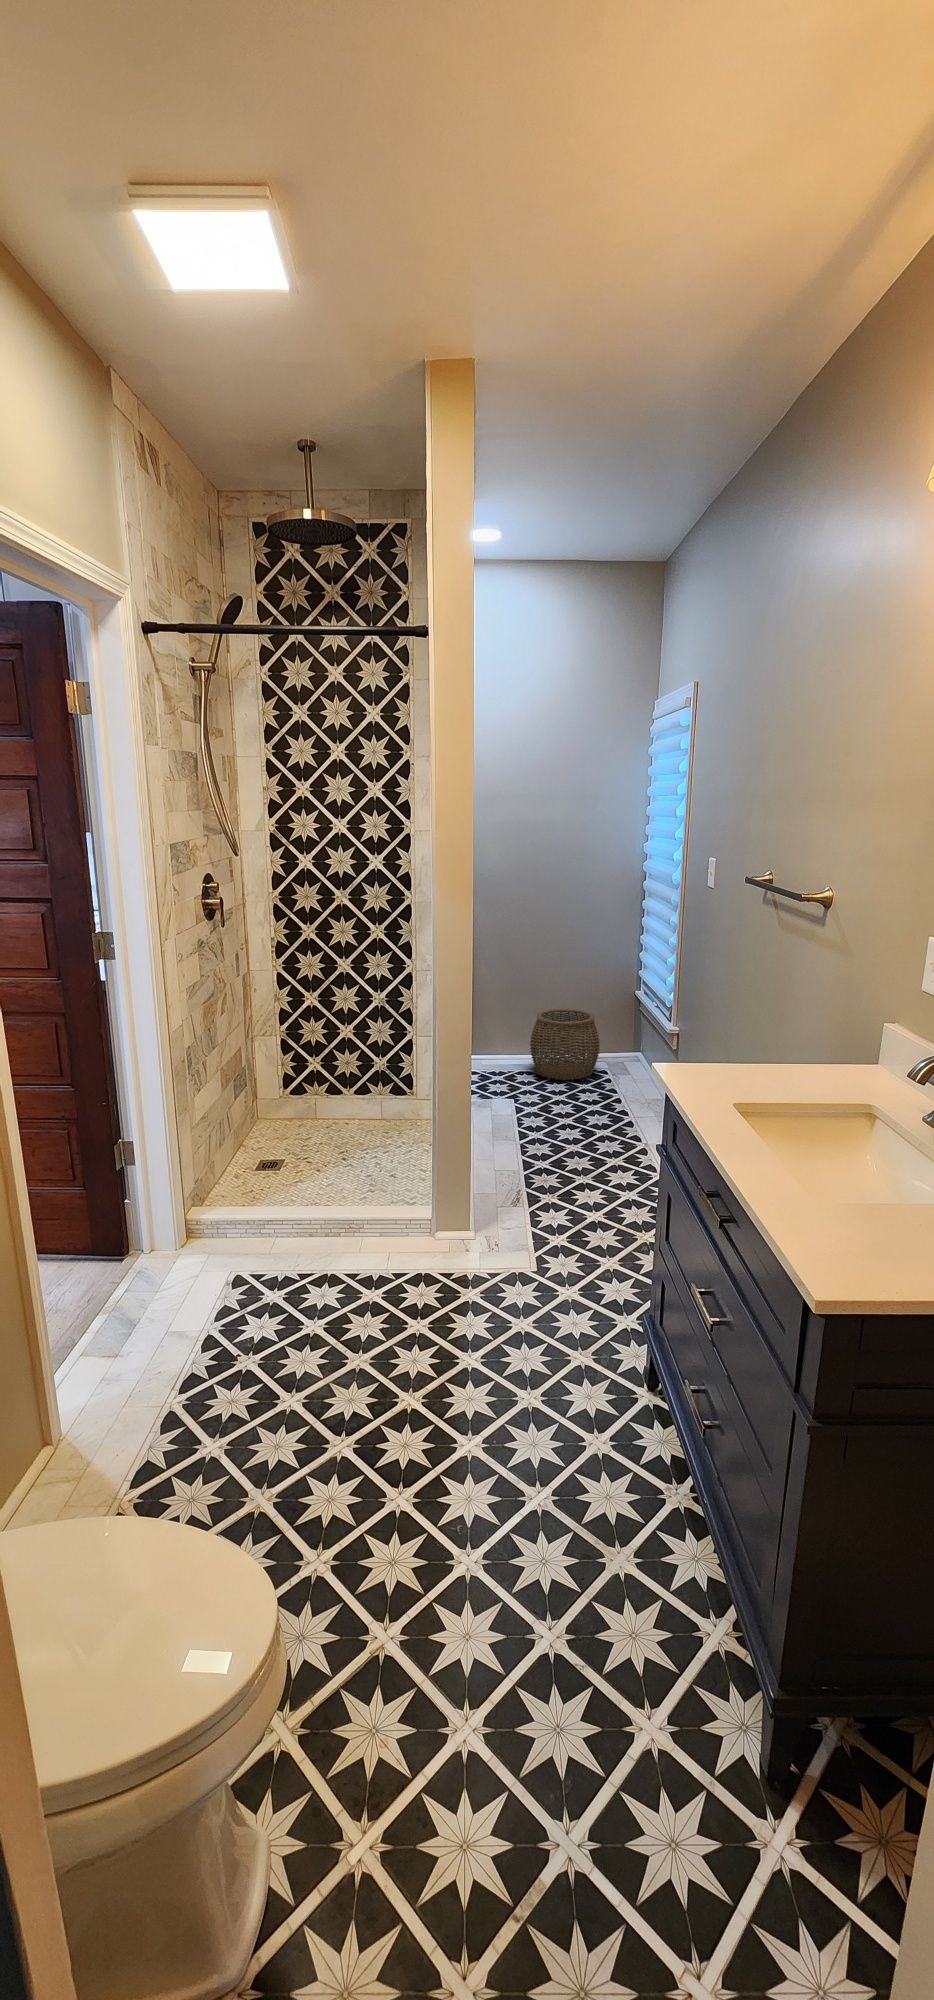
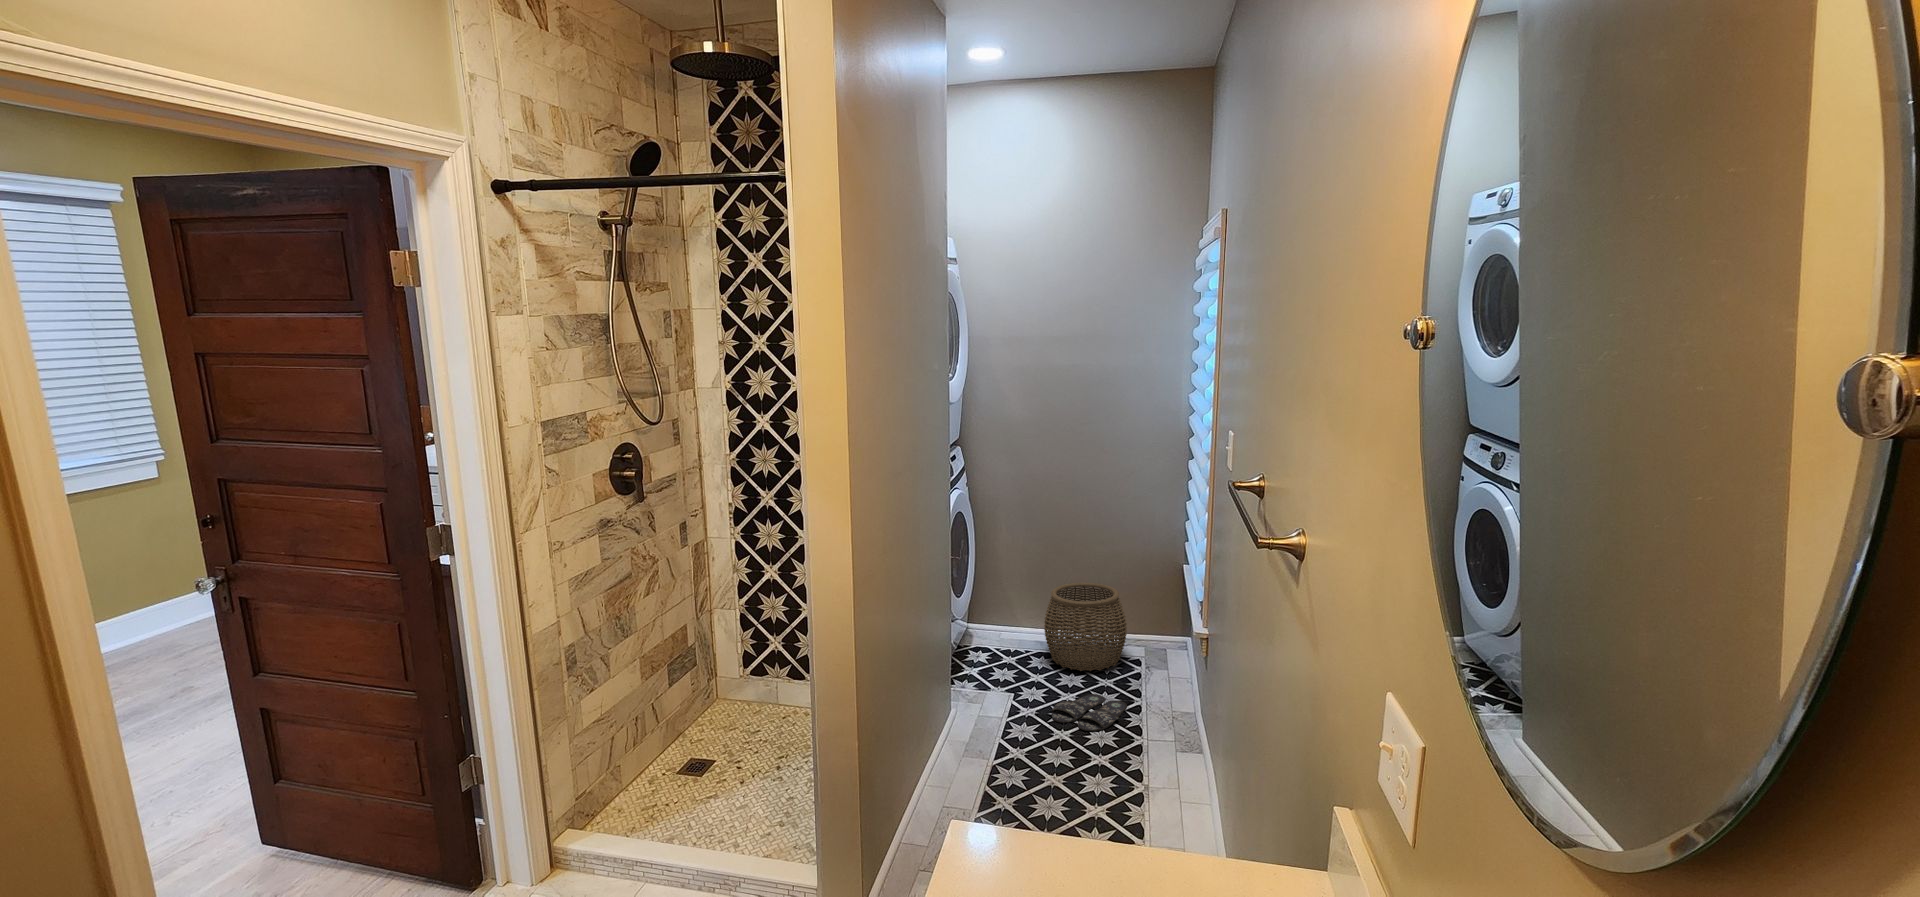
slippers: none [554,1096,612,1121] -> present [1052,694,1127,731]

